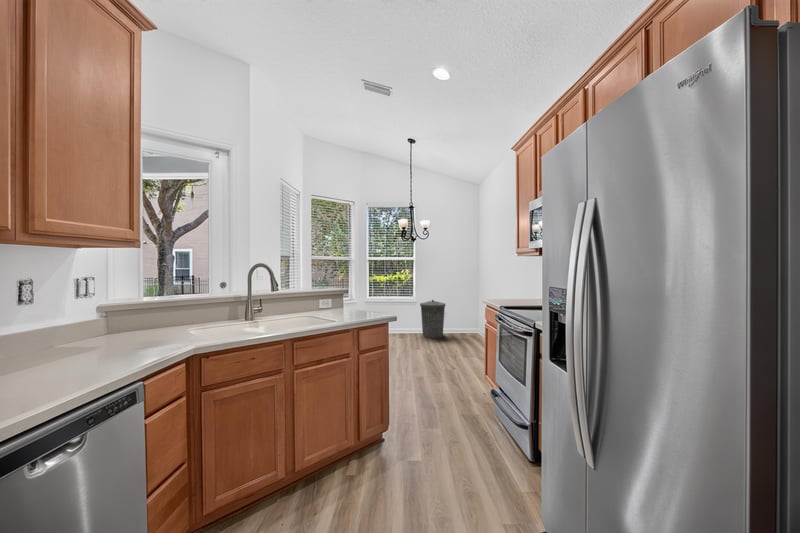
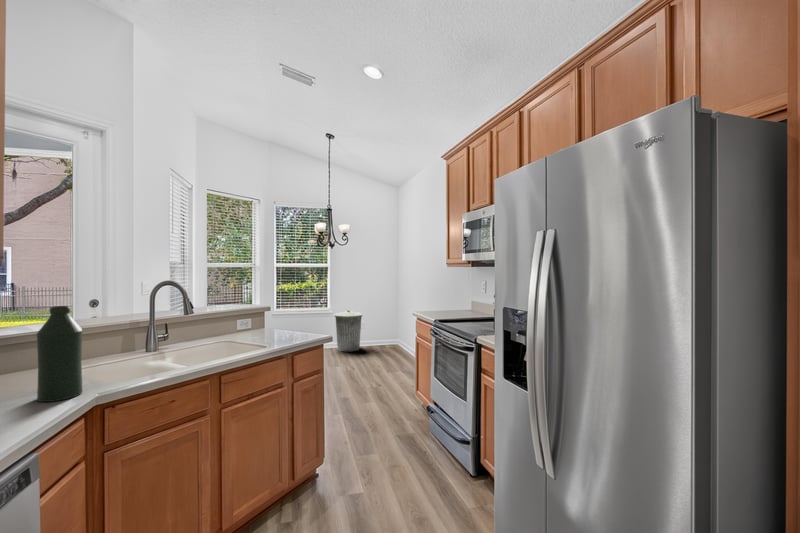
bottle: none [157,278,188,349] -> present [37,306,82,402]

